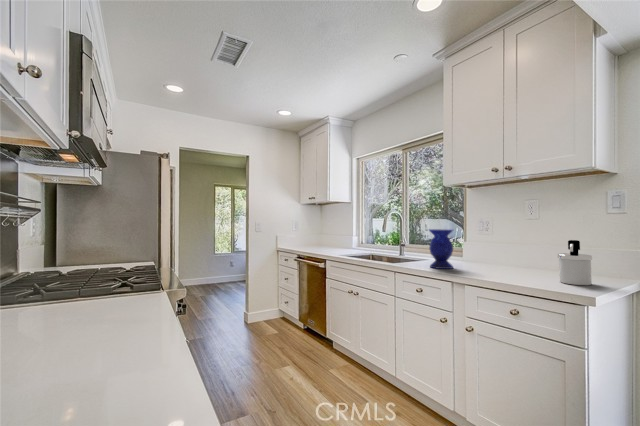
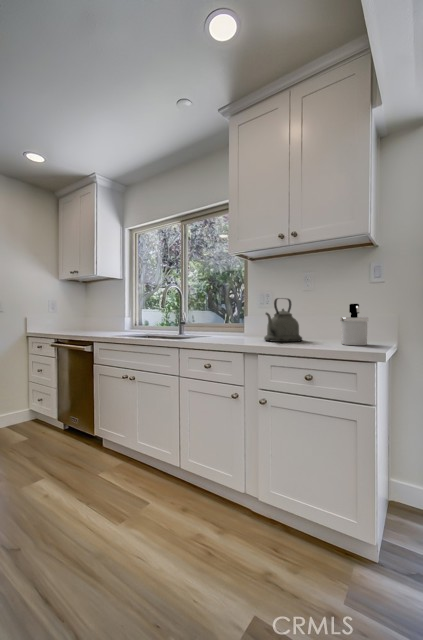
vase: present [429,229,453,269] -> none [216,299,242,342]
kettle: none [475,229,521,274] -> present [264,298,302,342]

